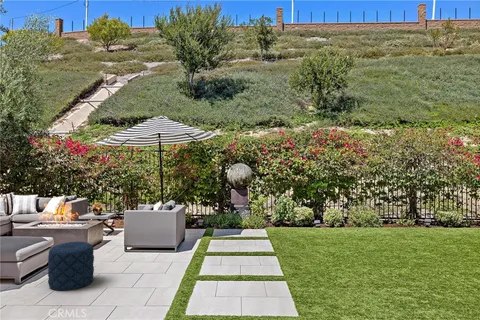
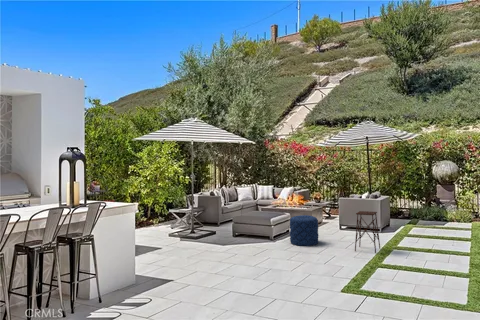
side table: none [146,232,180,290] -> present [355,211,380,253]

